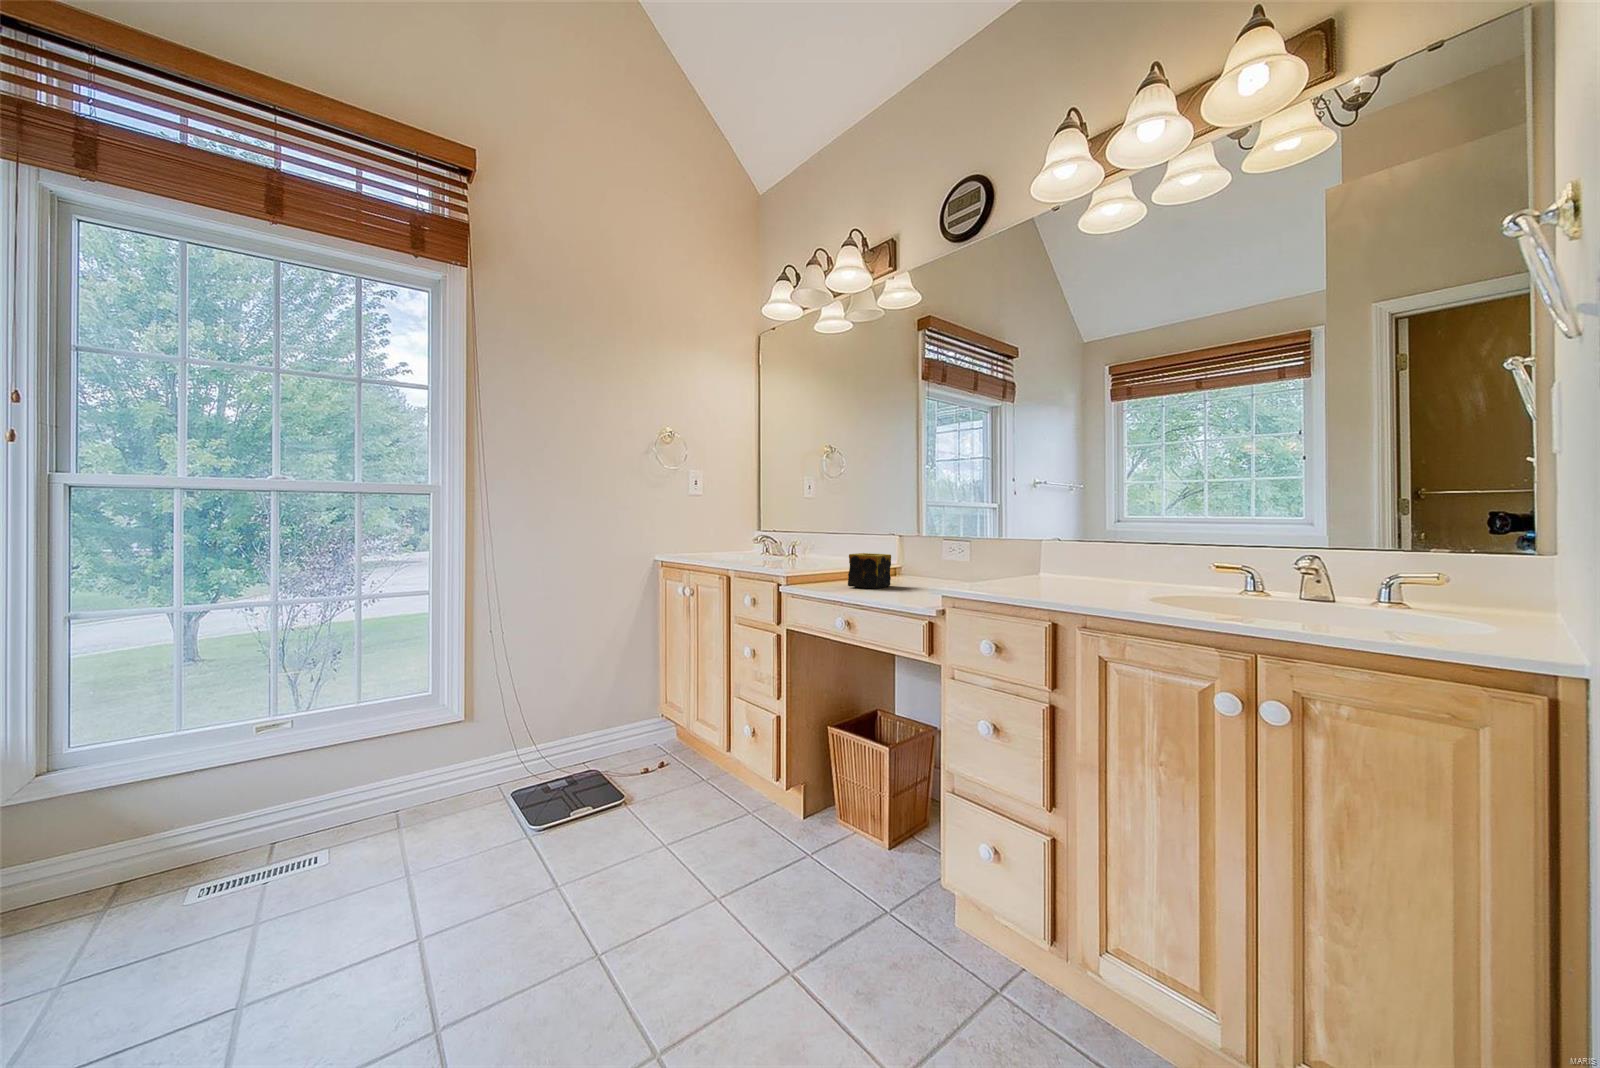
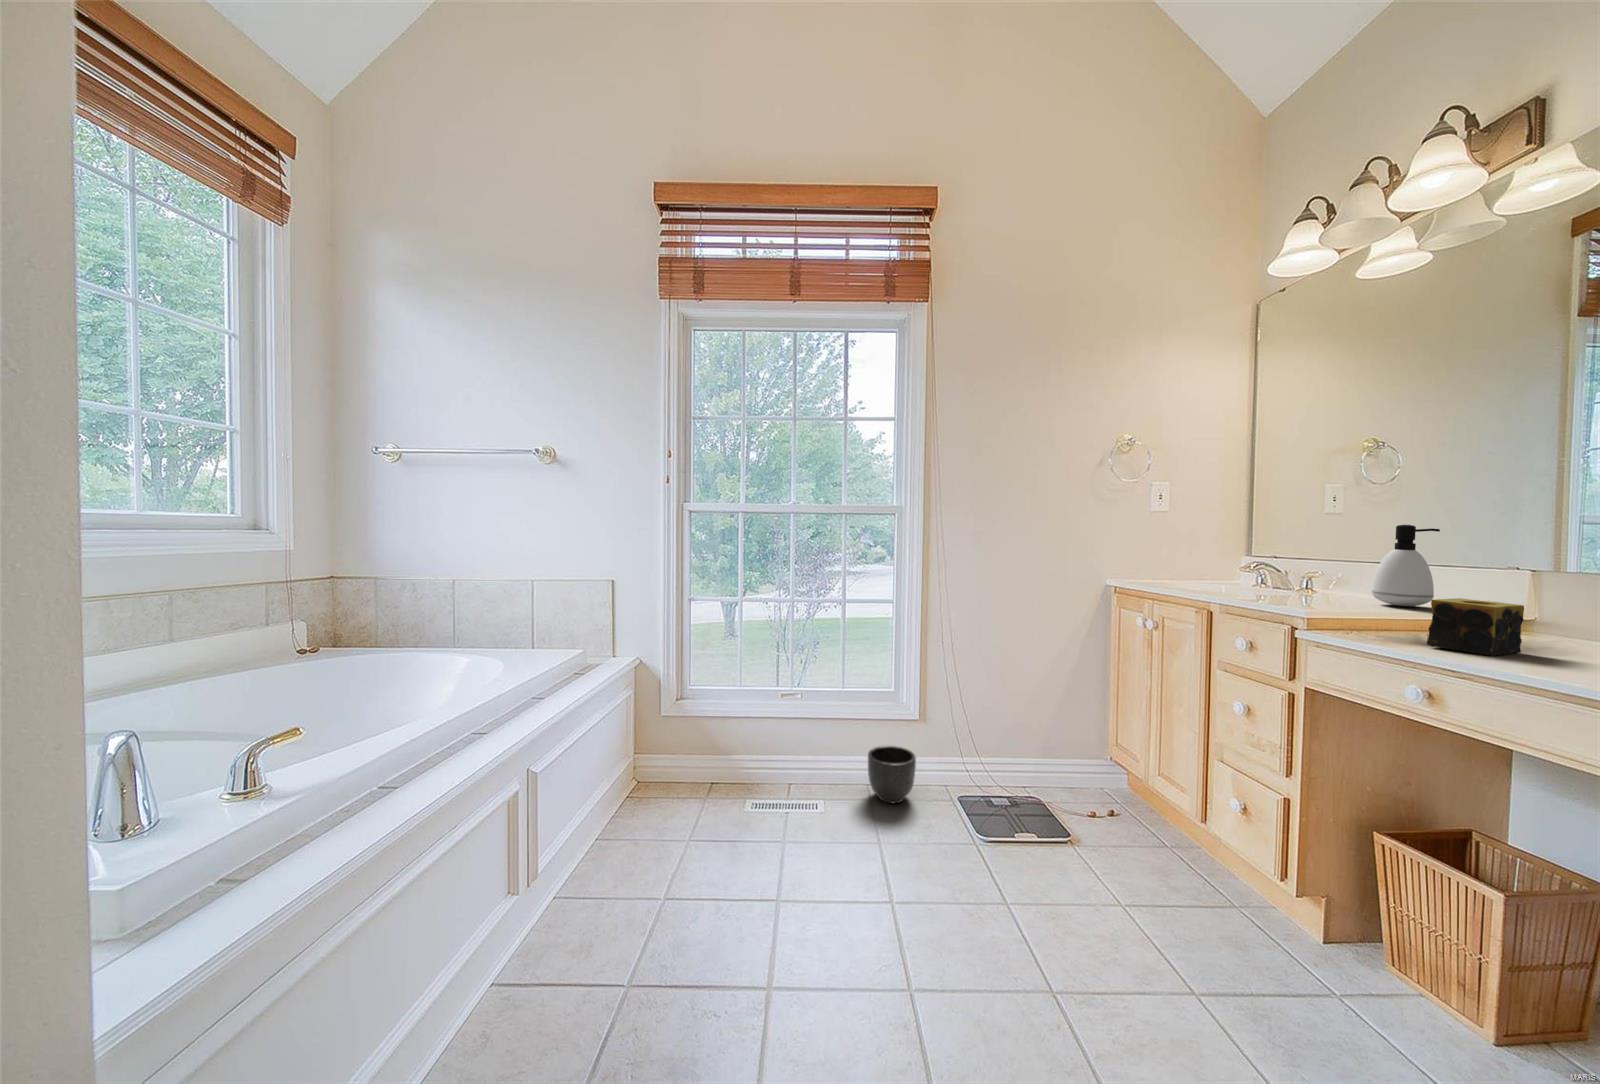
soap dispenser: none [826,507,858,564] -> present [1372,525,1440,606]
planter: none [397,757,461,825] -> present [868,746,916,803]

